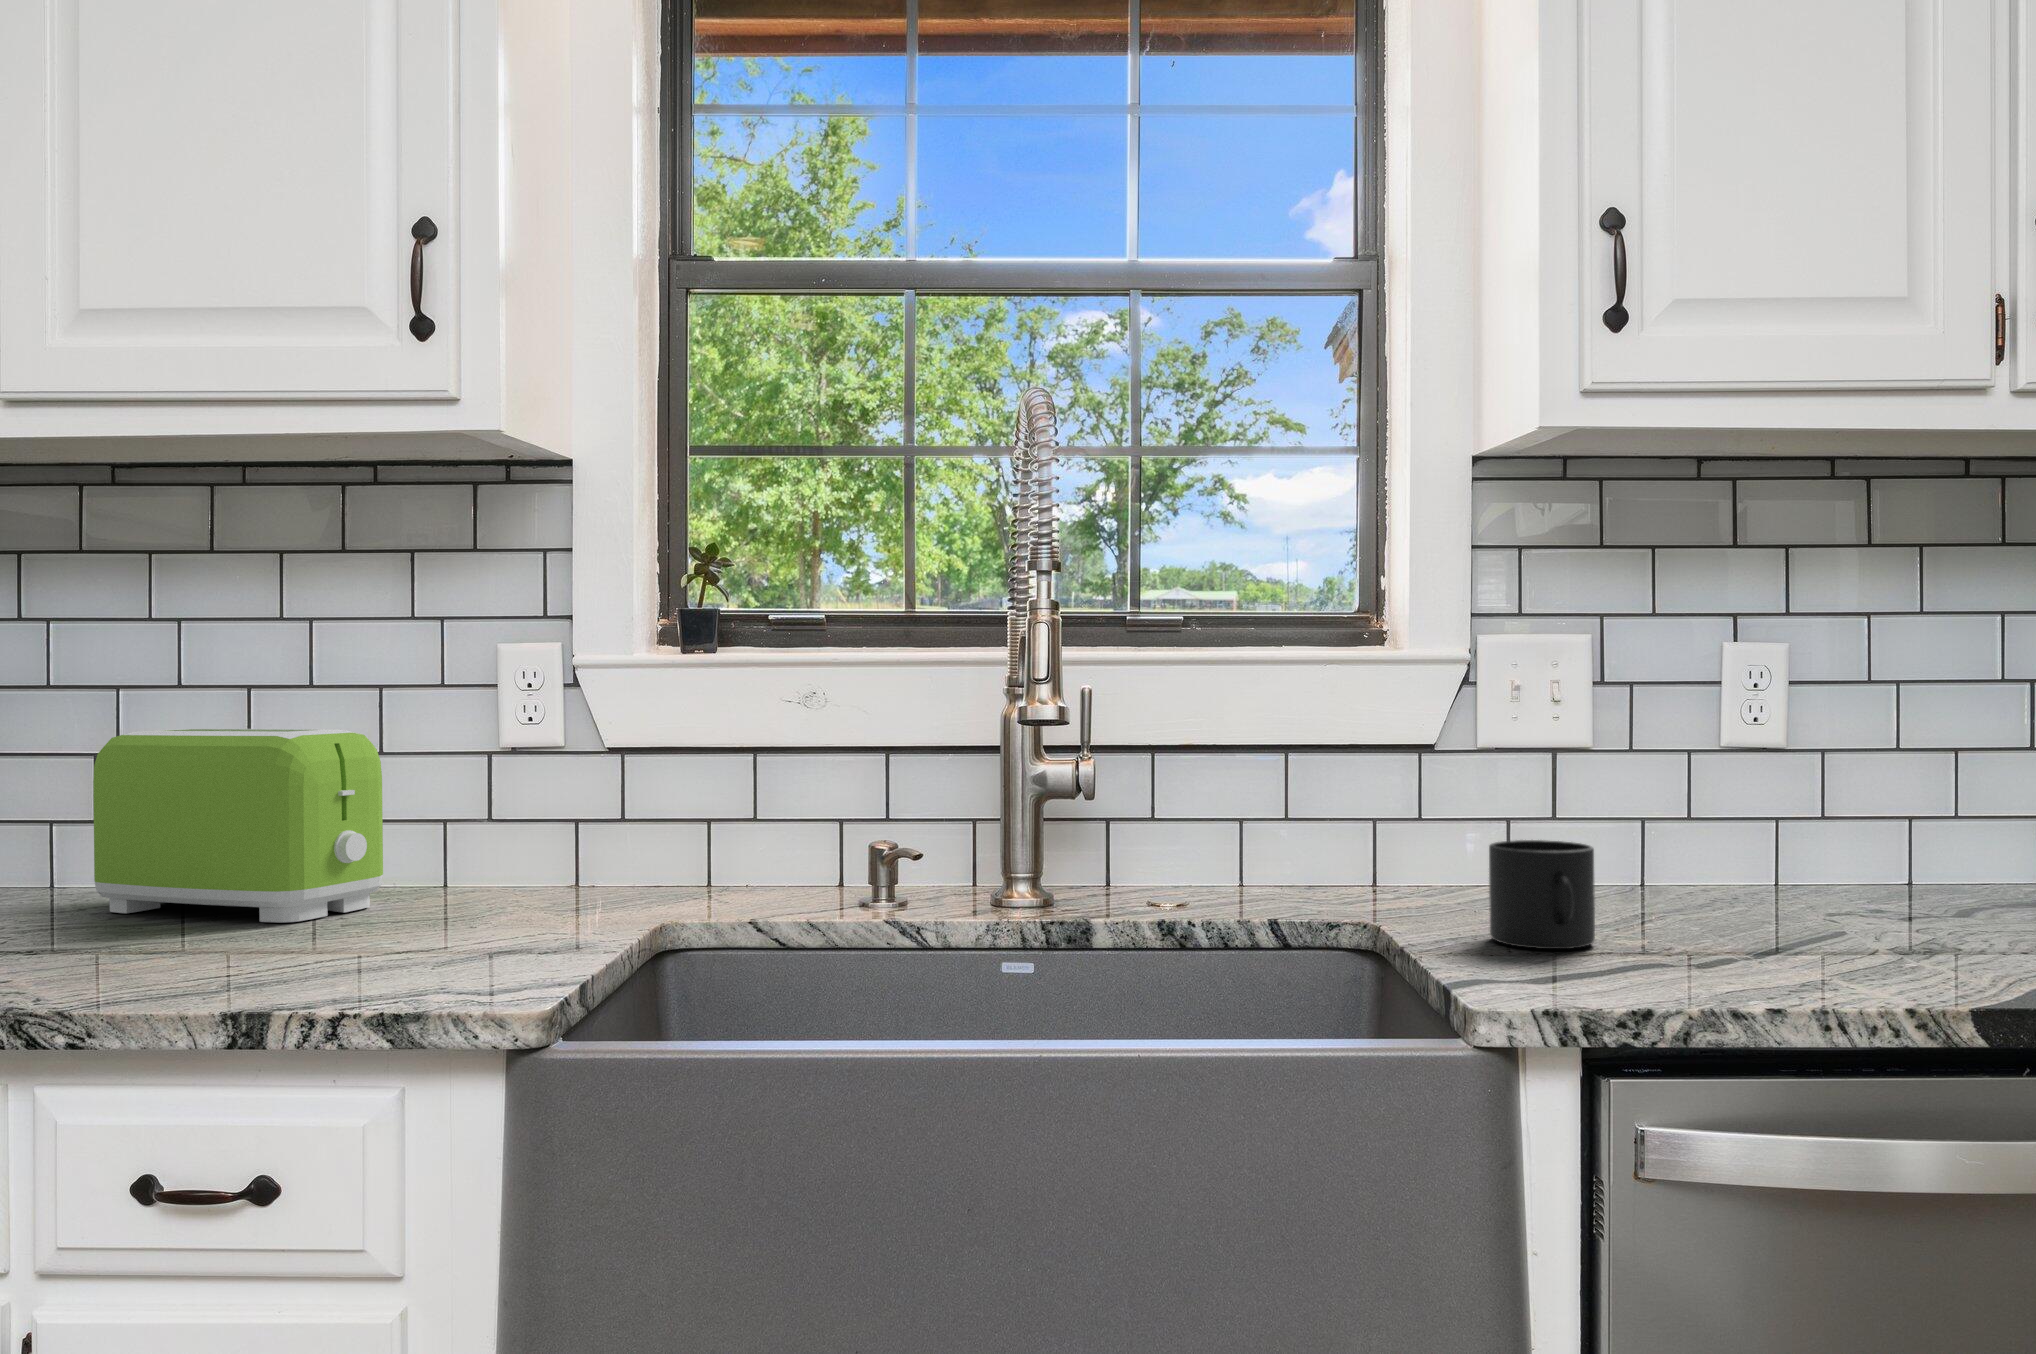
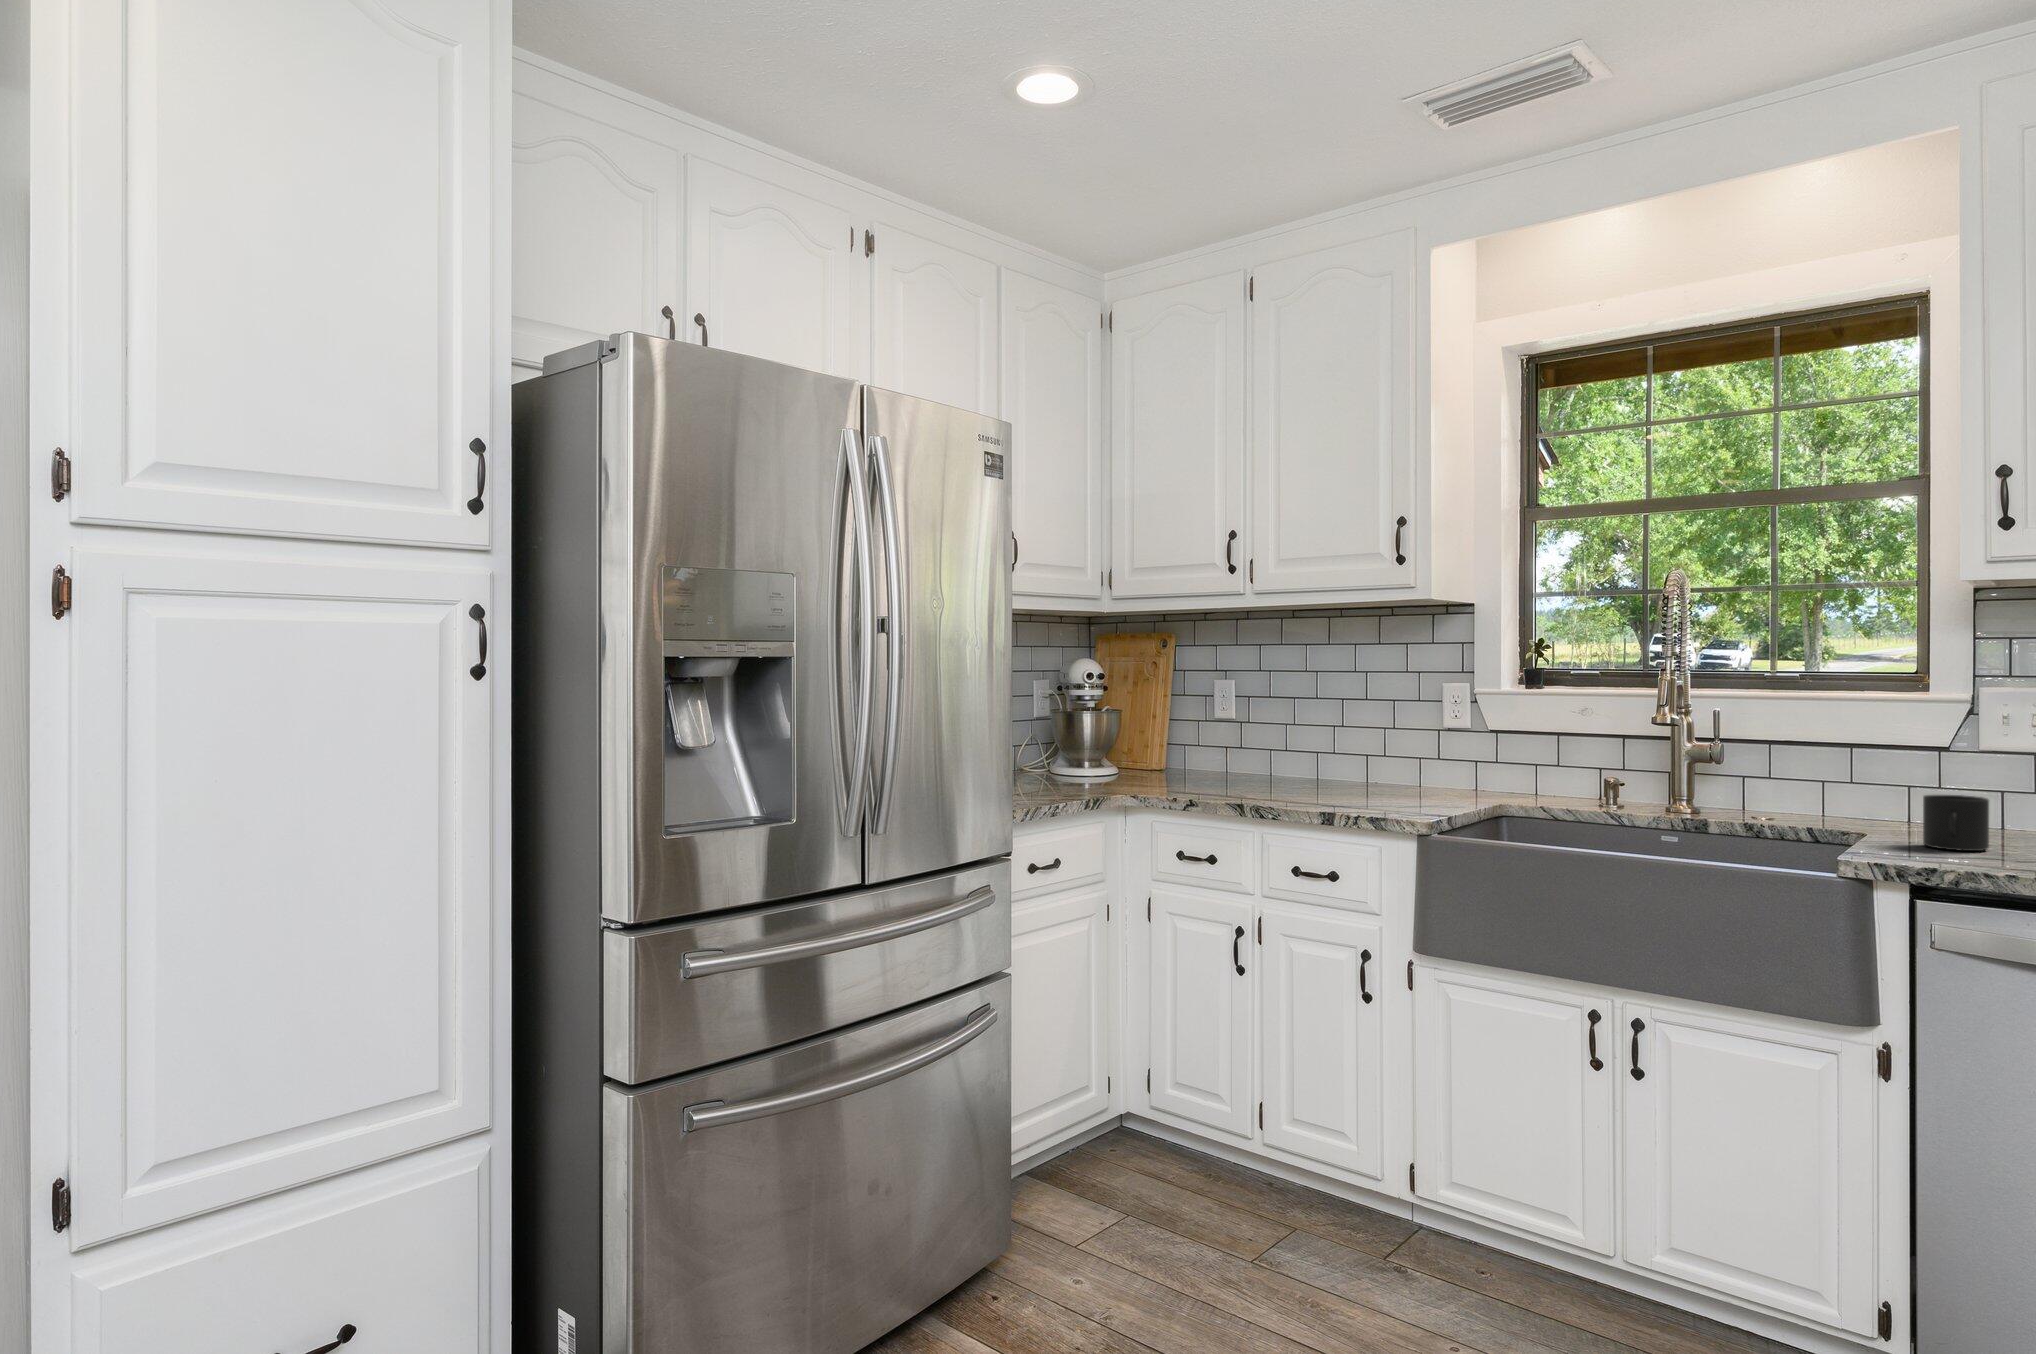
toaster: present [93,729,383,922] -> none [1269,709,1380,791]

